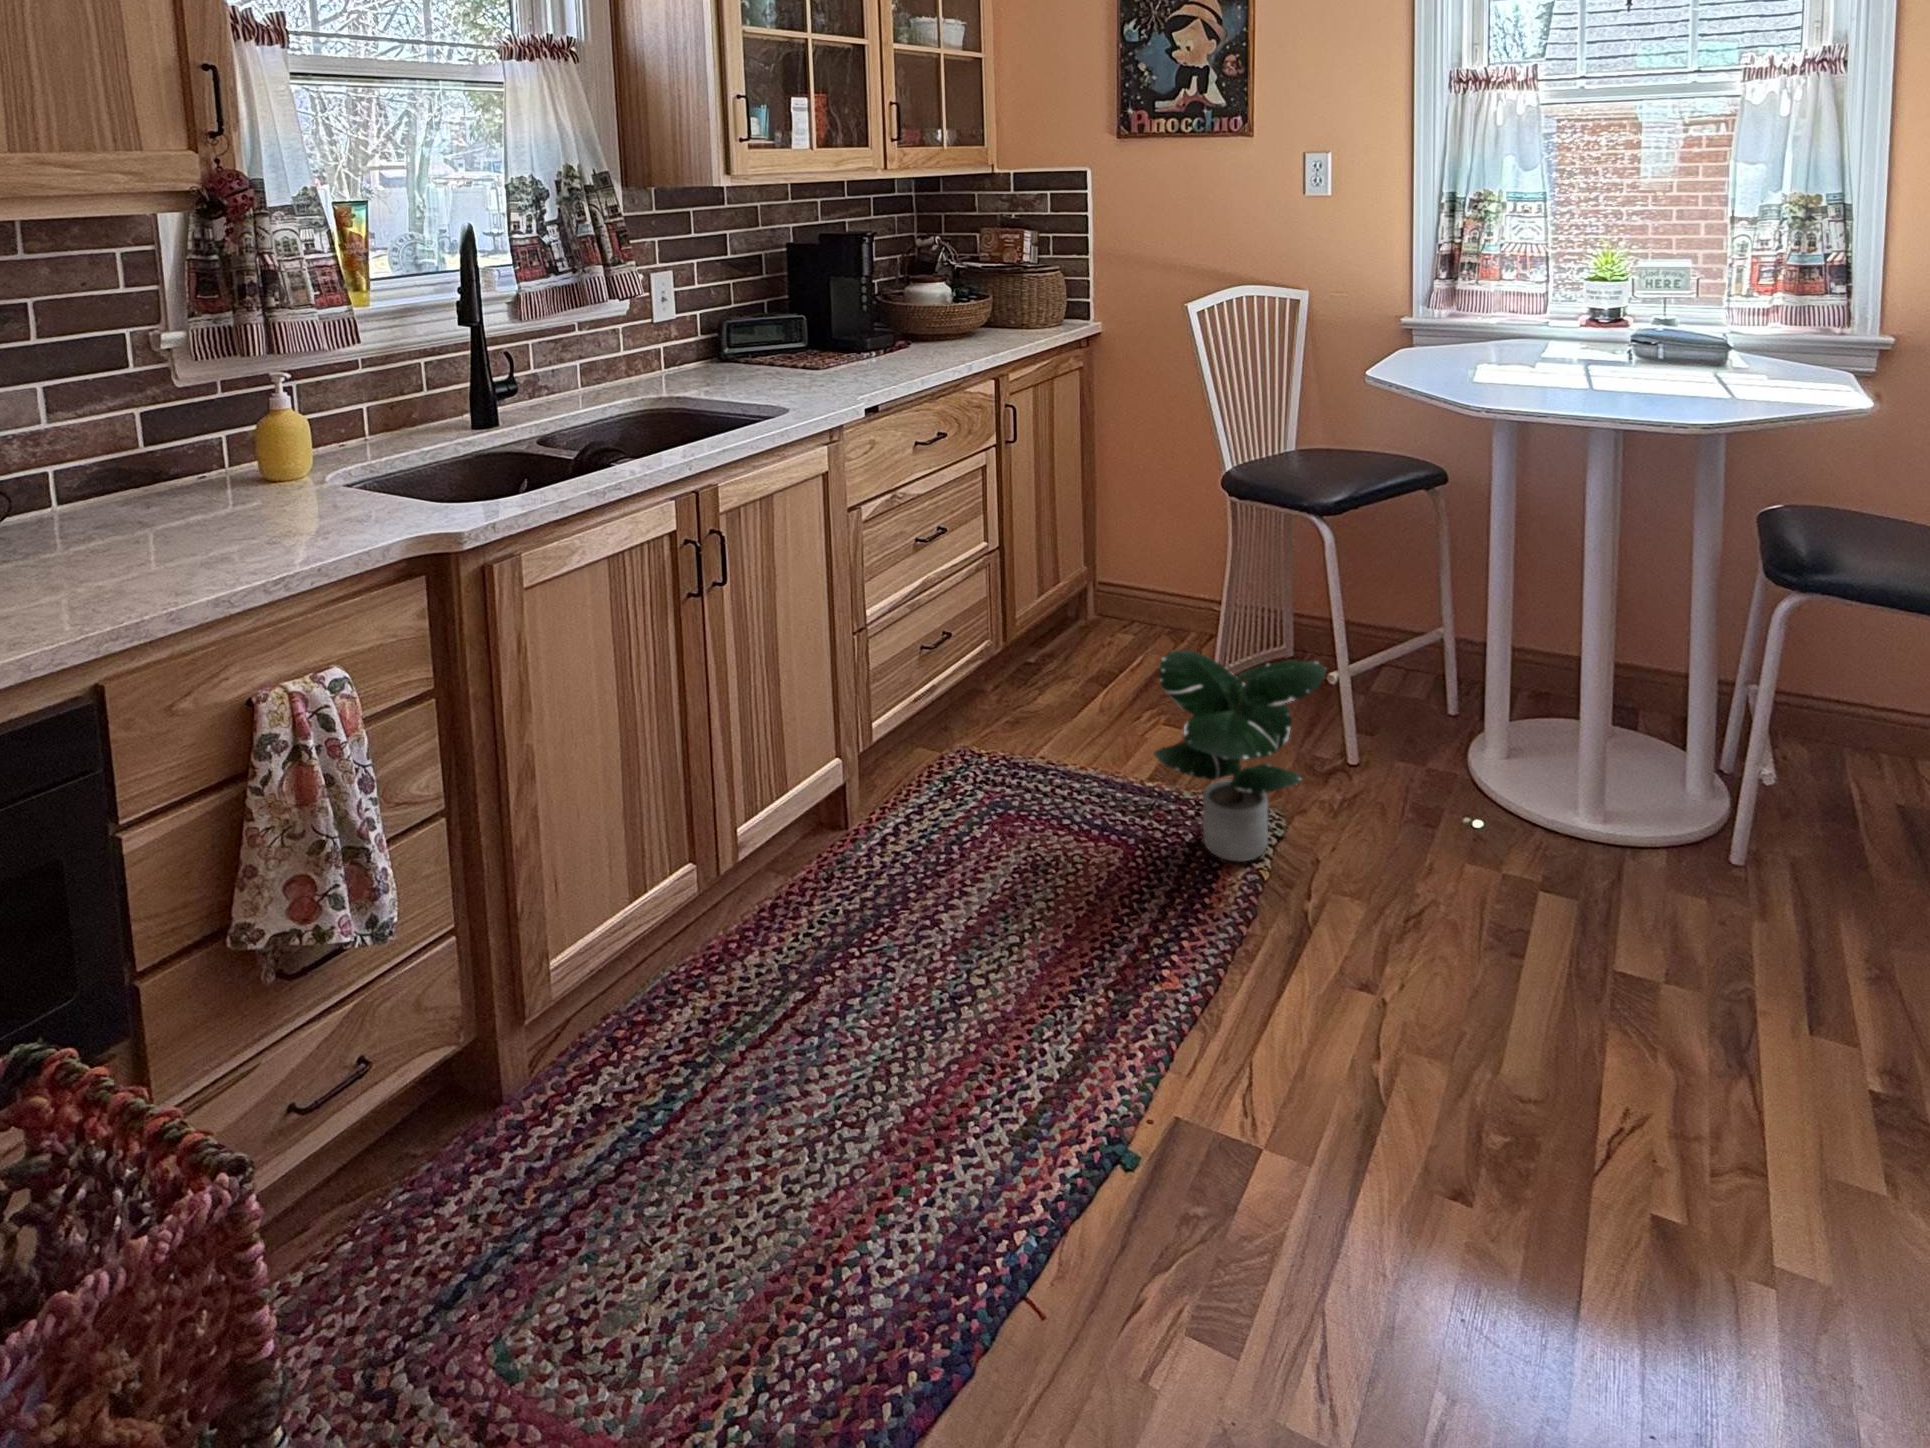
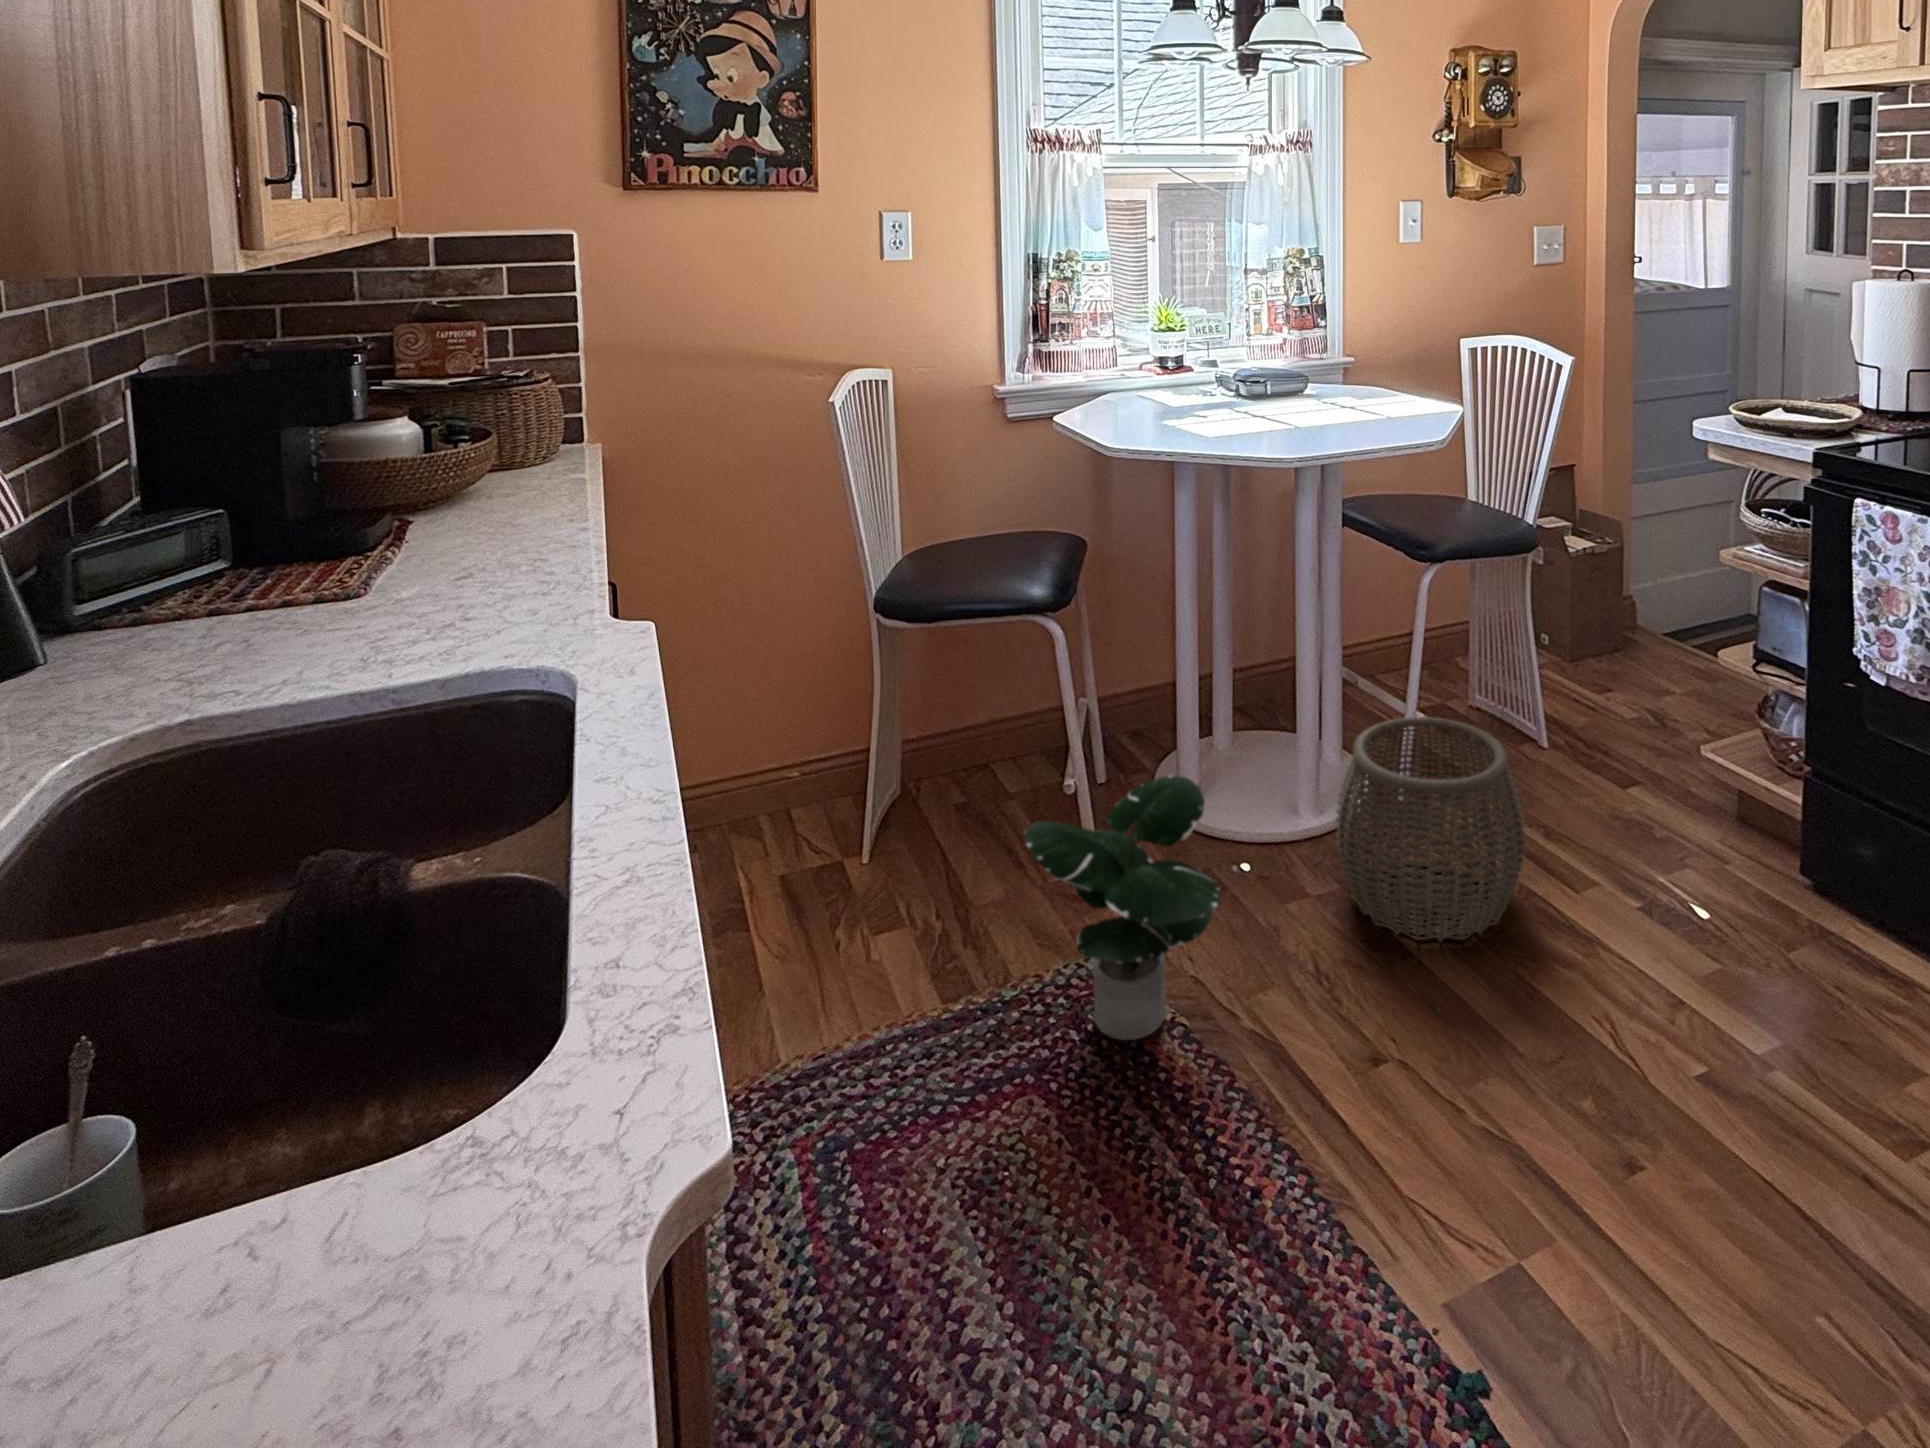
woven basket: none [1498,716,1740,982] -> present [1336,717,1525,942]

